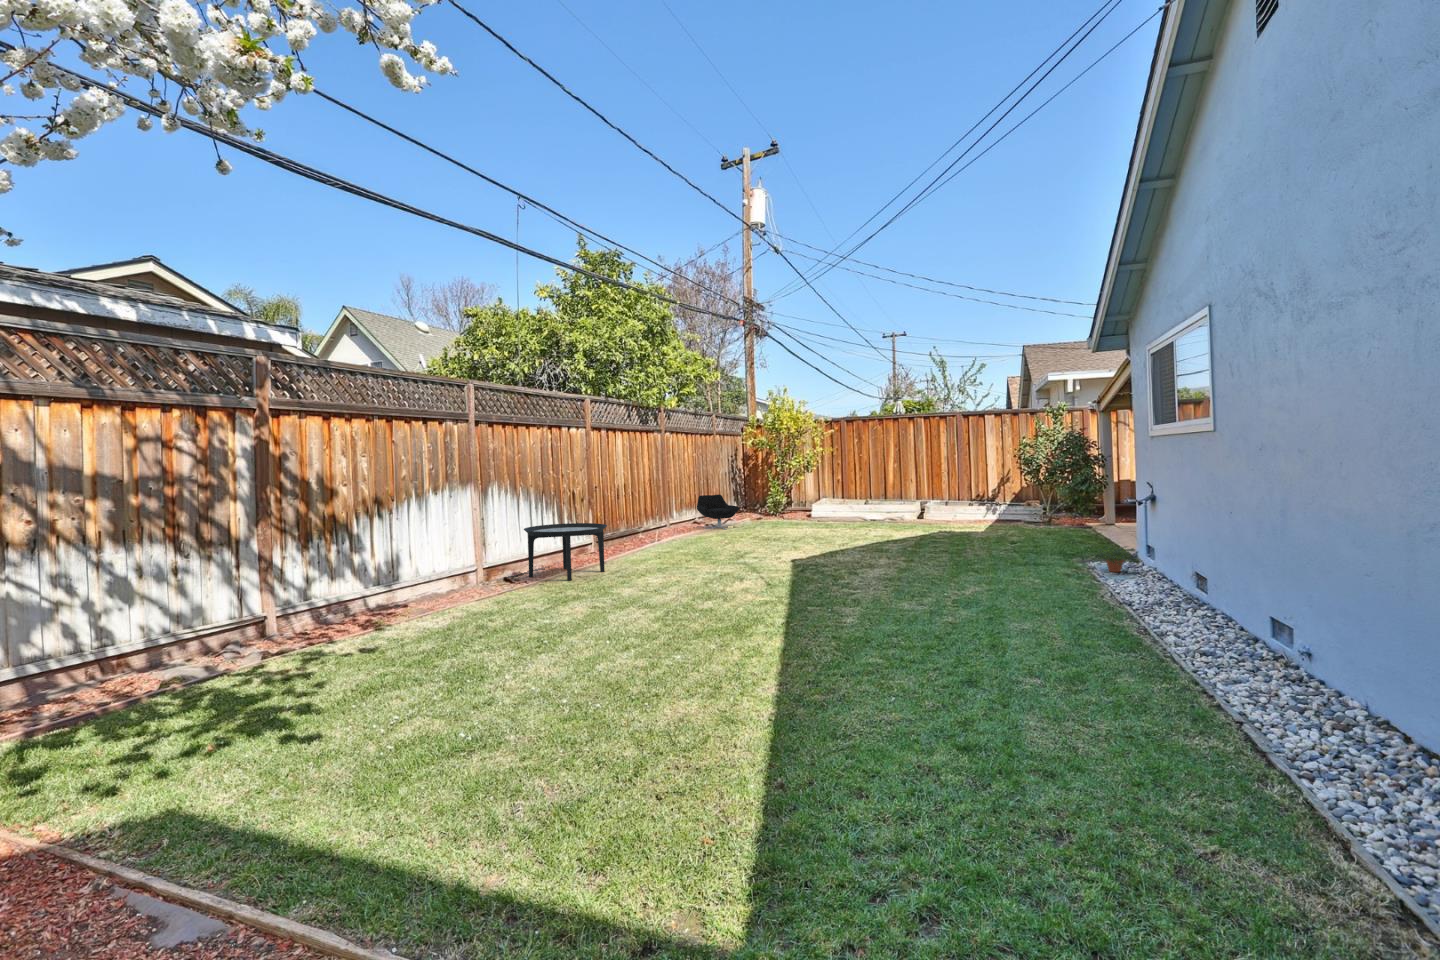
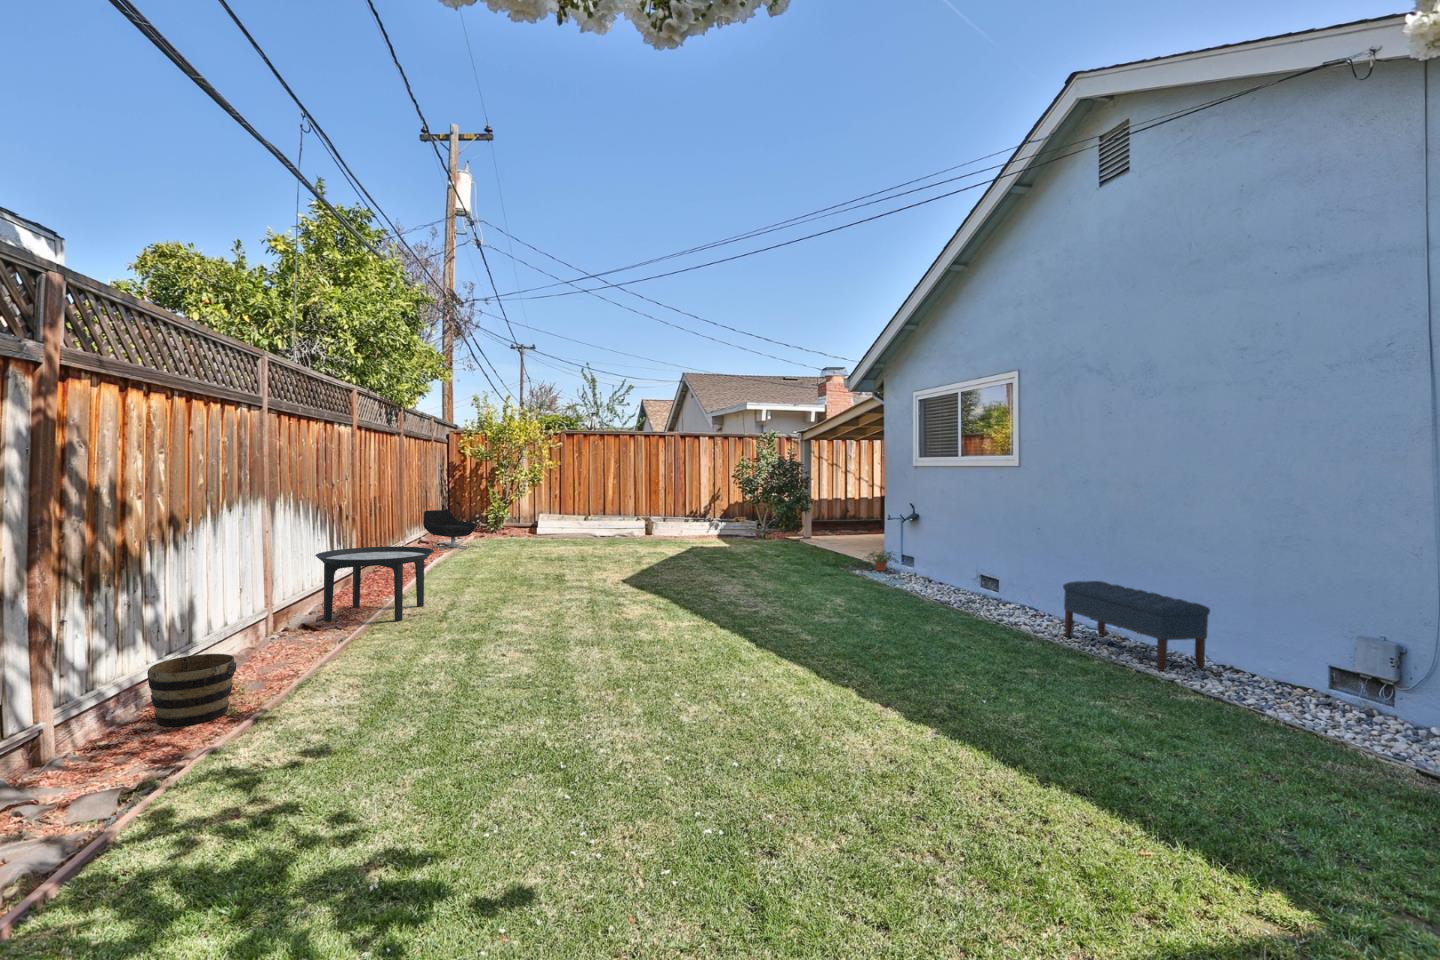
bucket: none [345,585,393,627] -> present [147,654,236,727]
bench: none [1184,595,1330,742] -> present [1063,581,1210,671]

